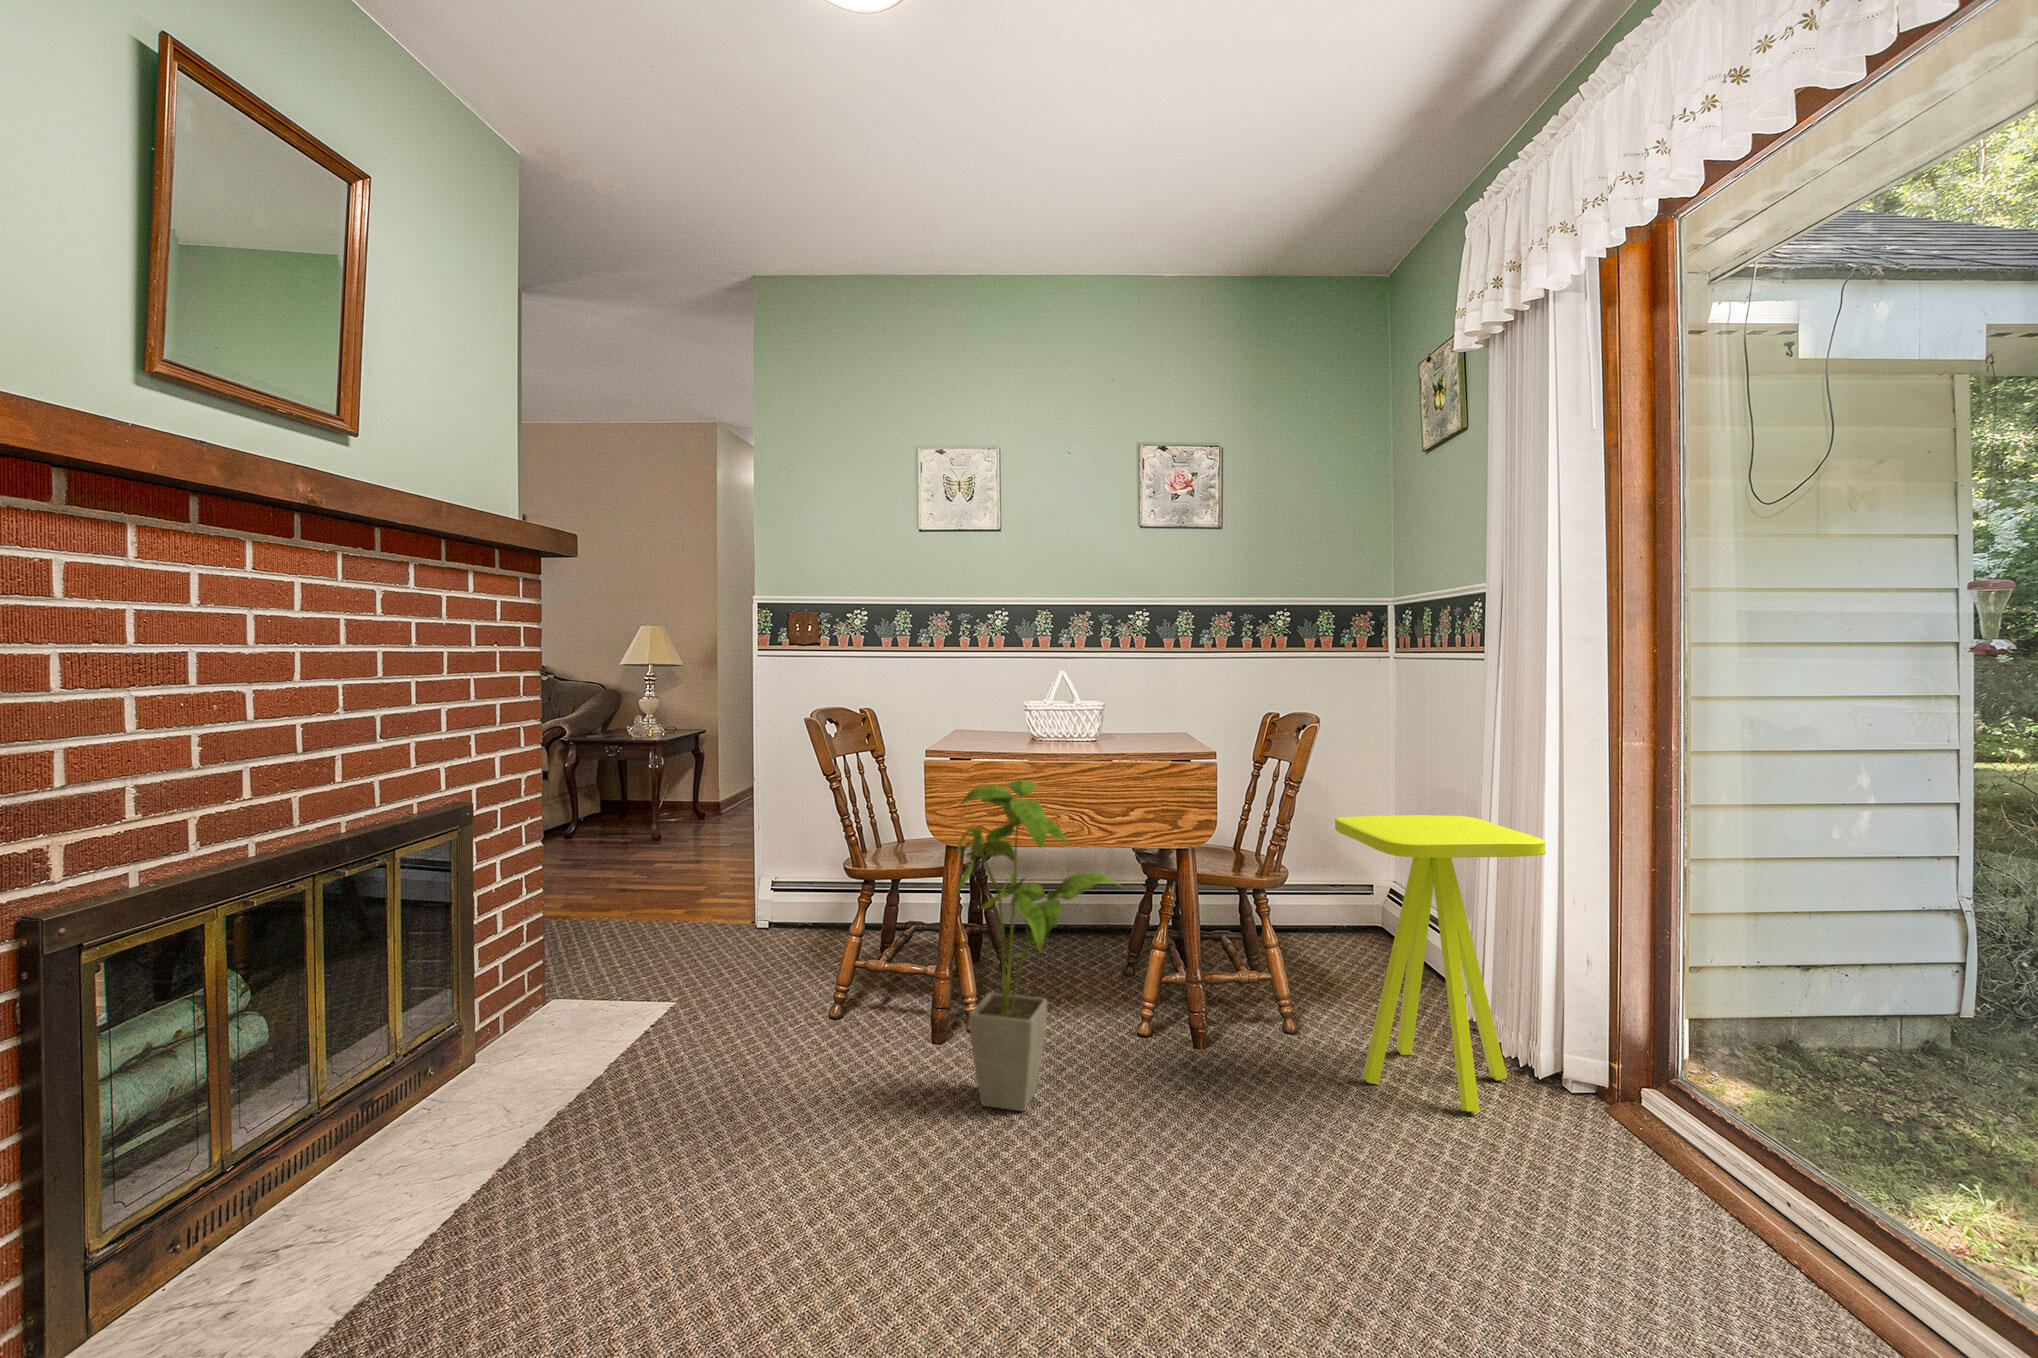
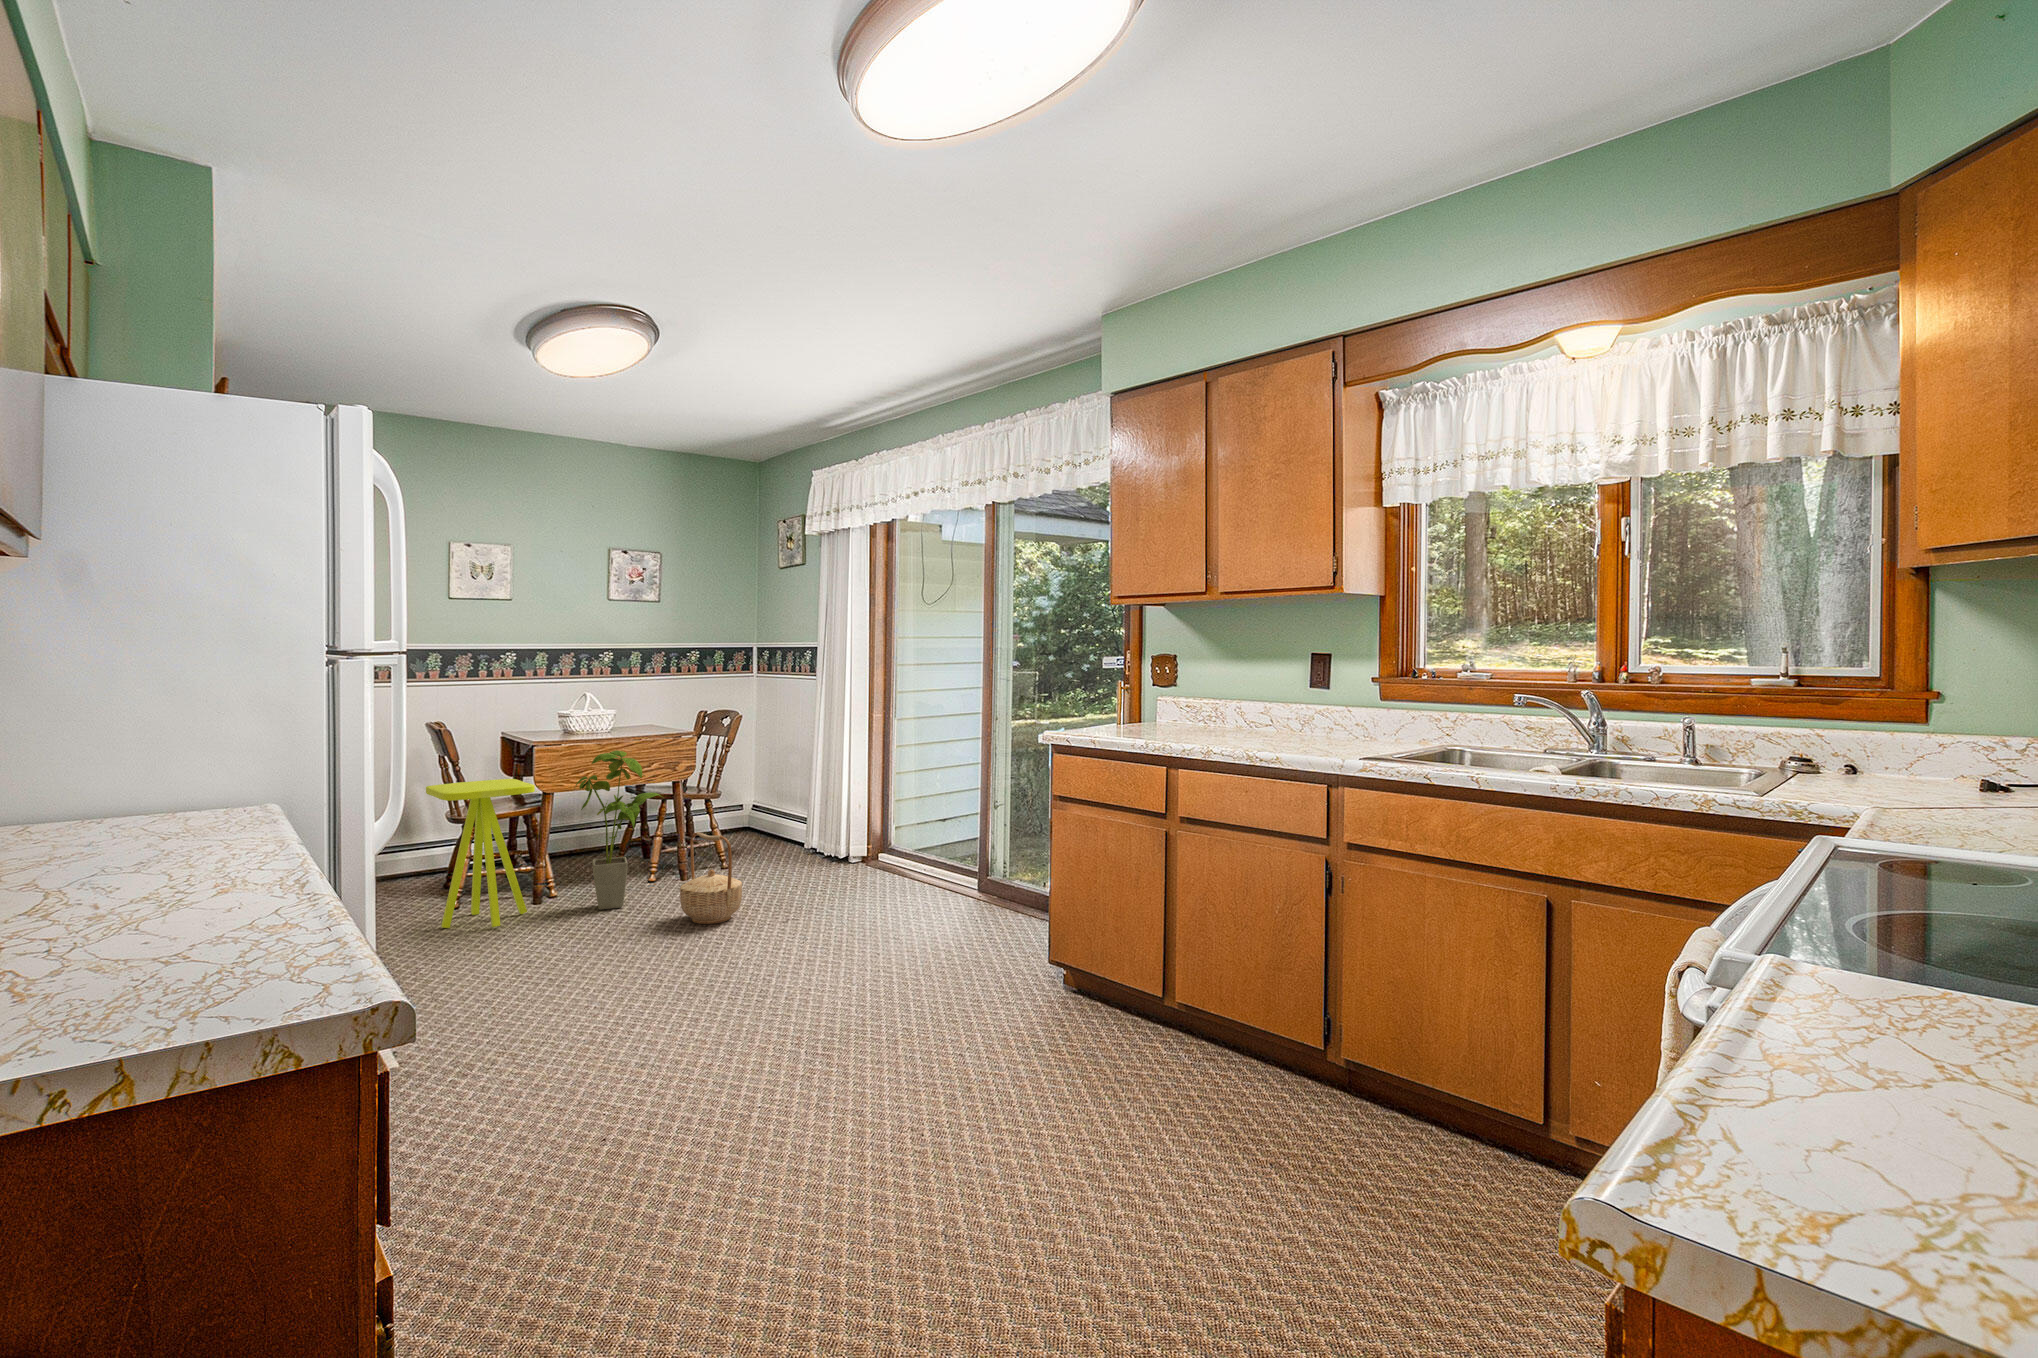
side table: present [1335,815,1546,1111] -> present [426,779,535,928]
basket: none [1085,1001,1243,1276] -> present [680,832,742,924]

